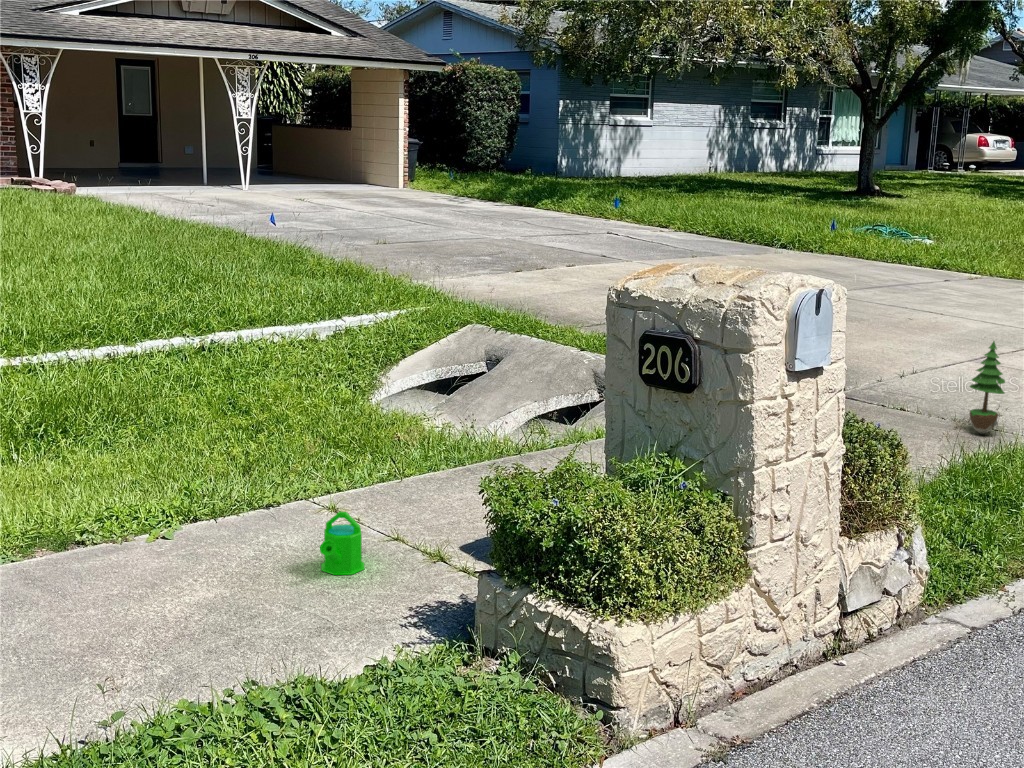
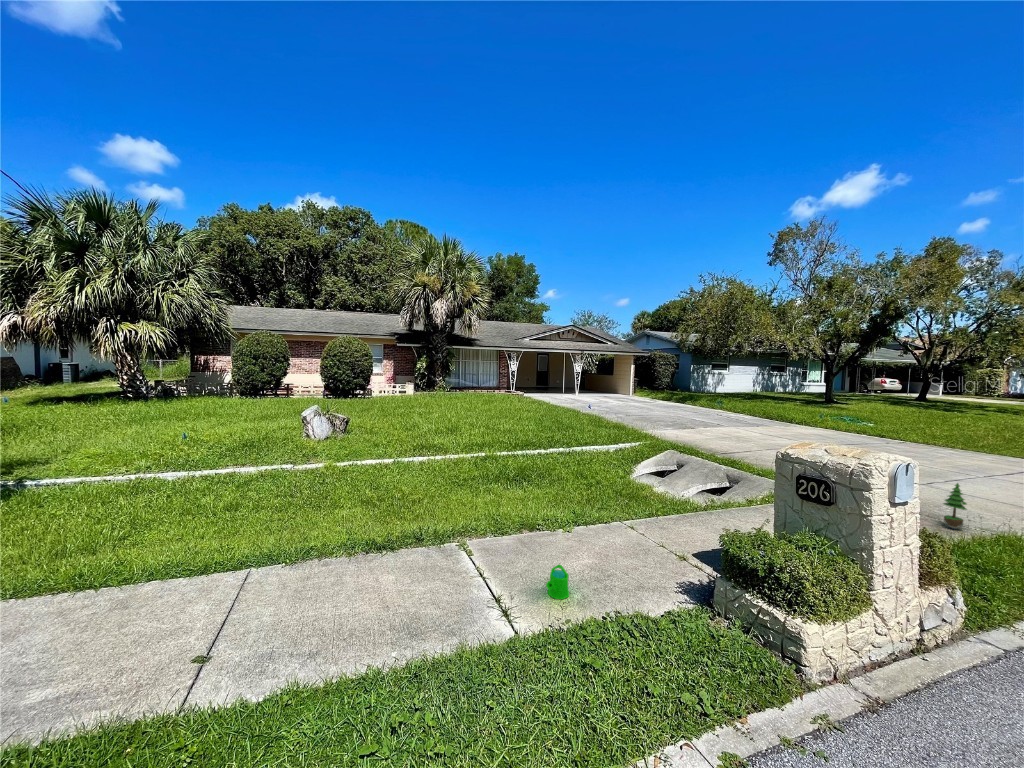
watering can: present [320,511,365,575] -> present [546,565,570,600]

